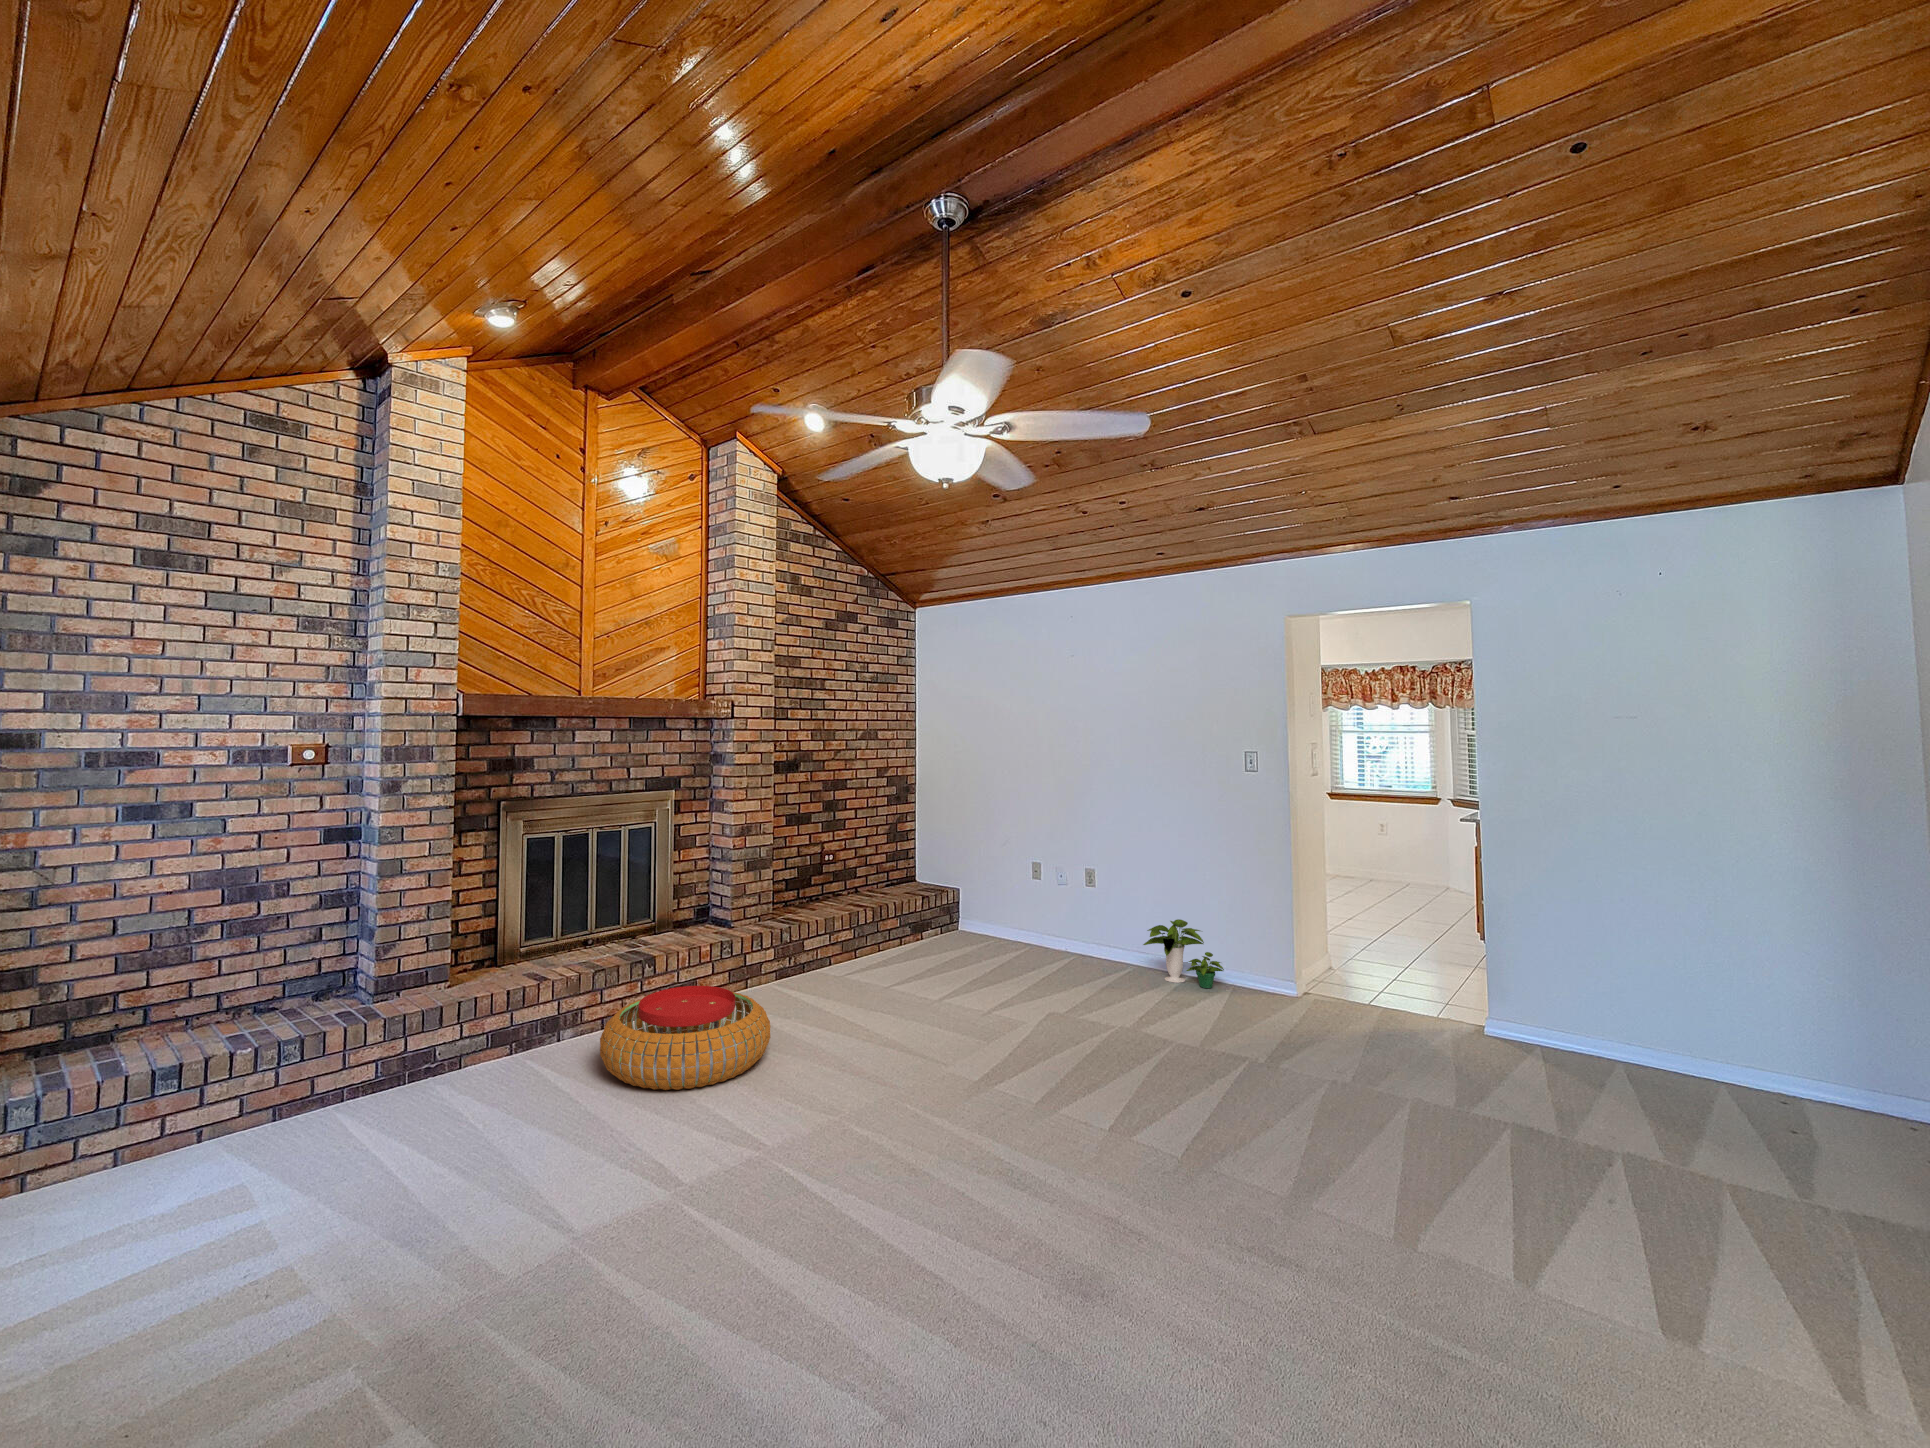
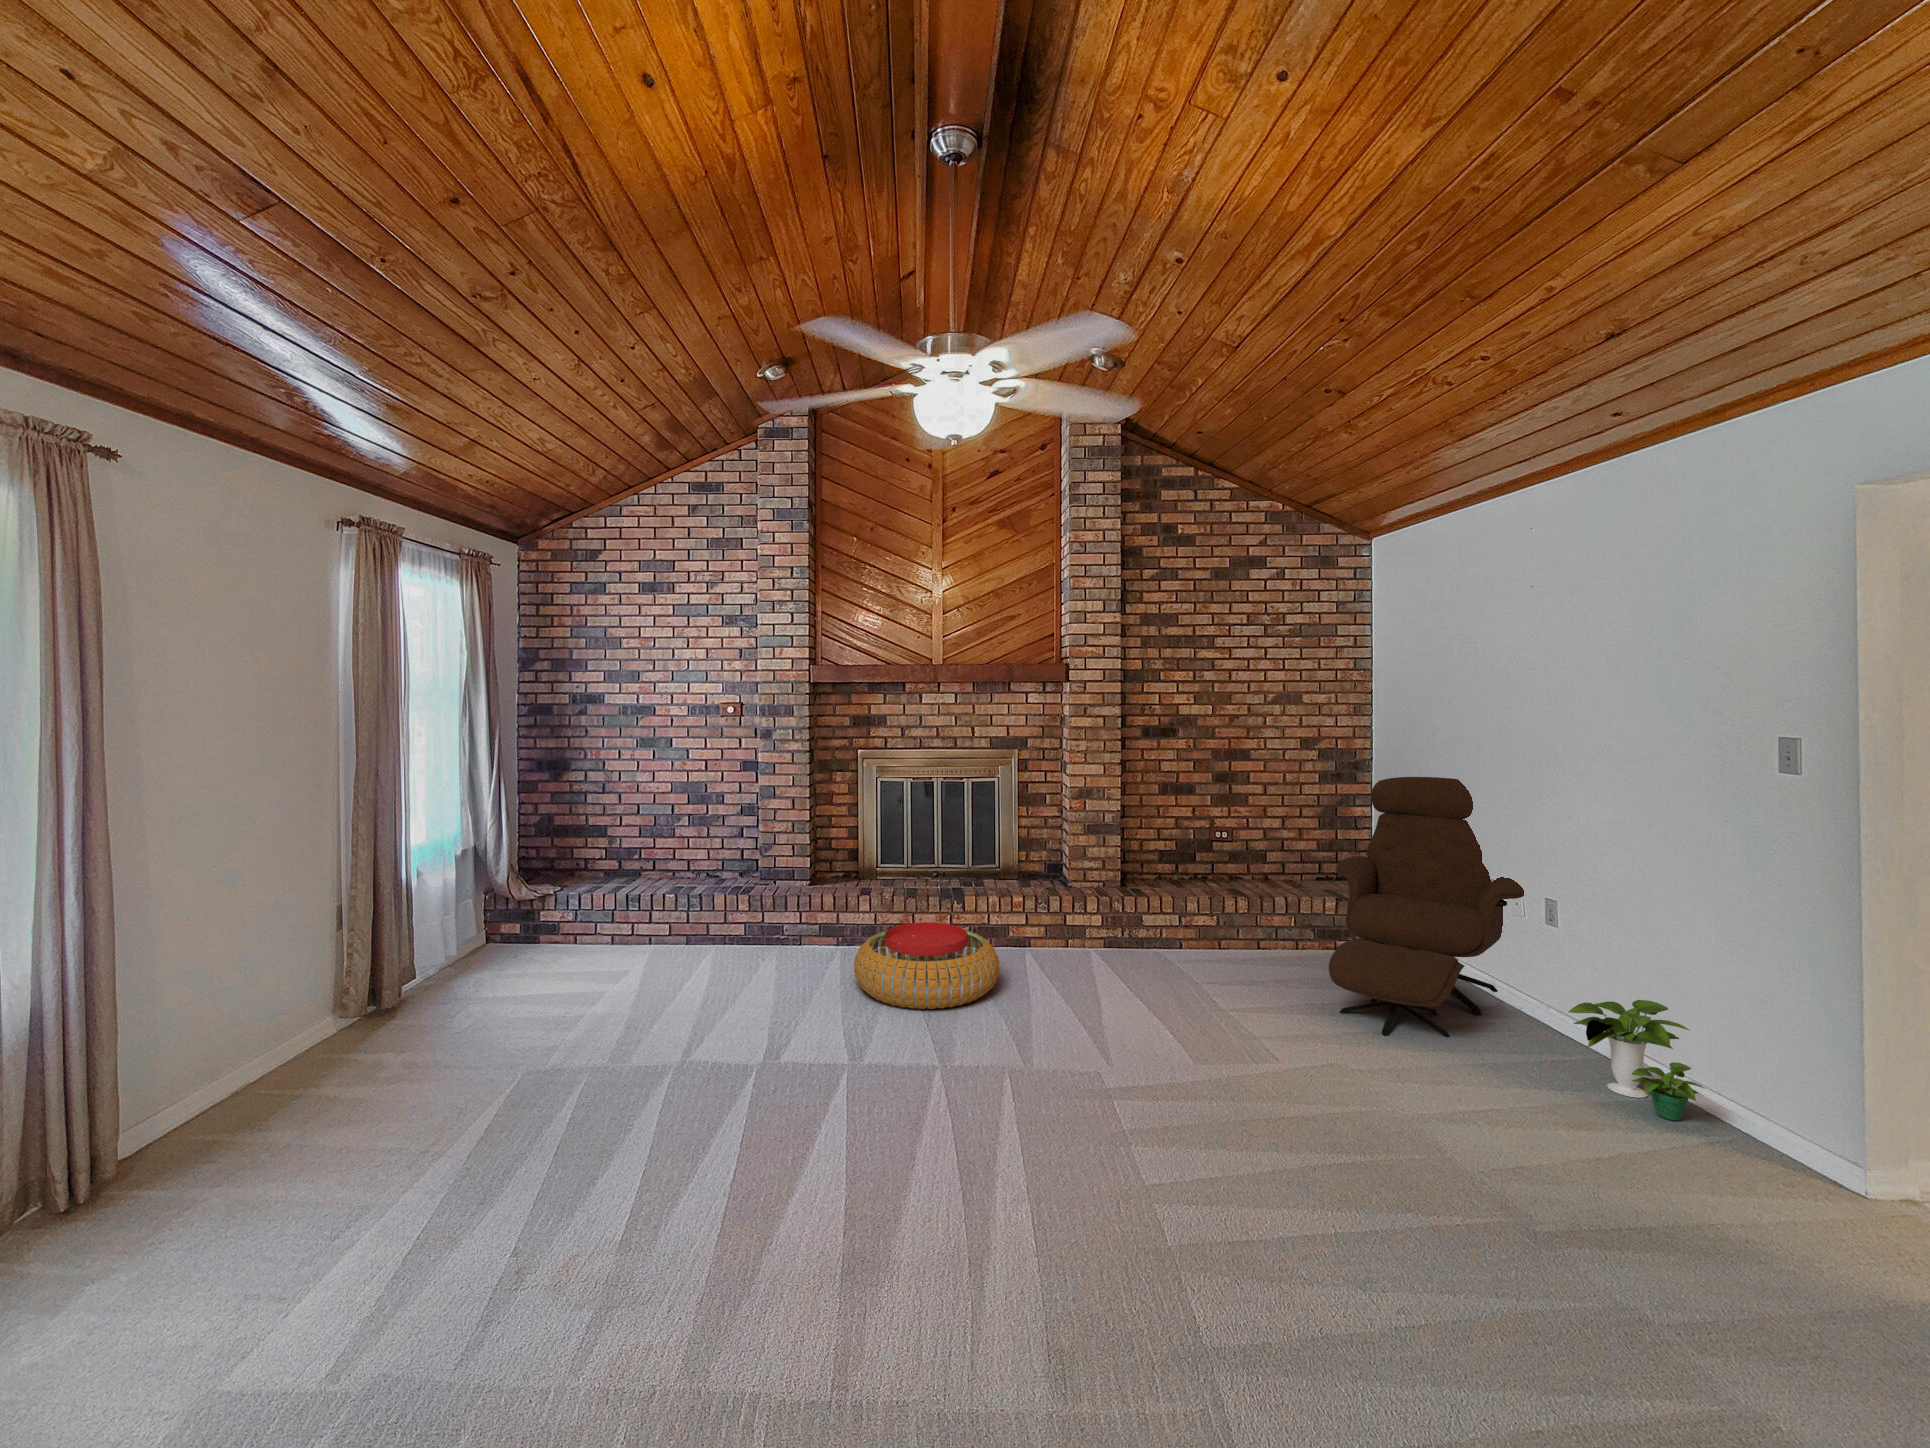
lounge chair: none [948,792,1078,987] -> present [1329,777,1524,1037]

